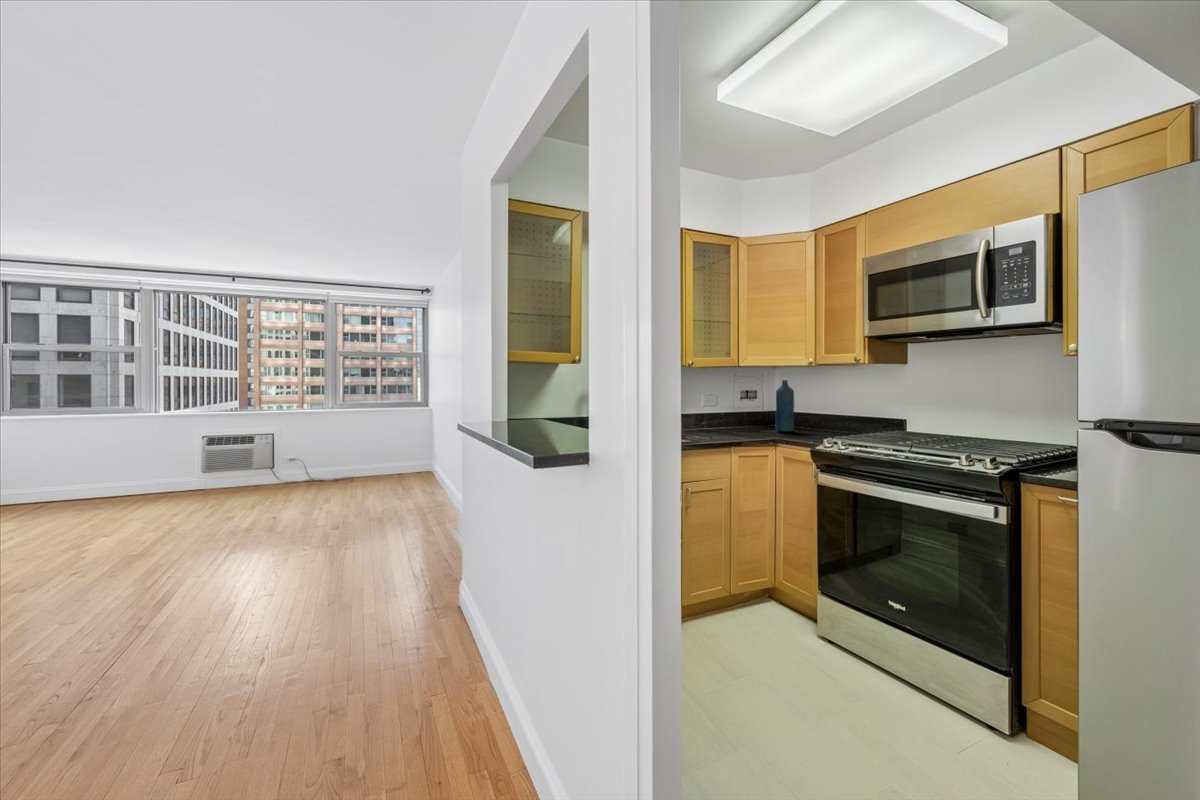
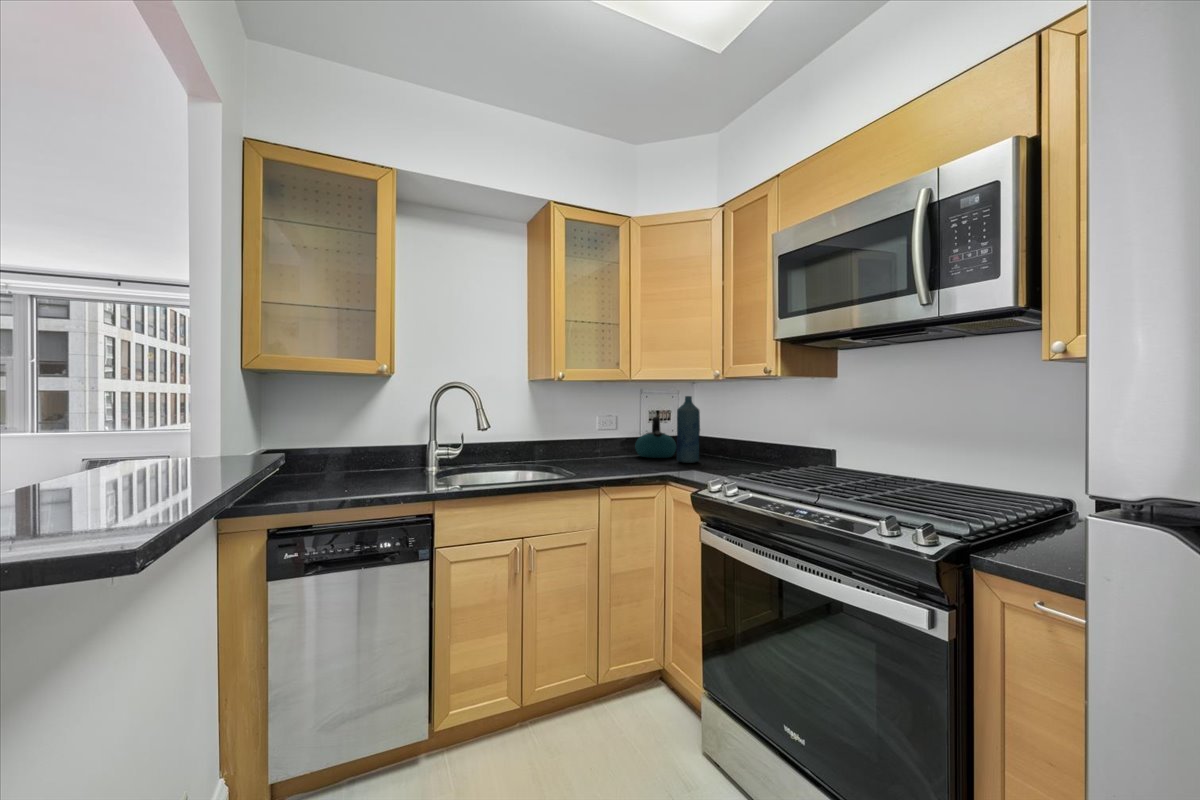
kettle: none [734,397,769,429] -> present [635,417,676,458]

